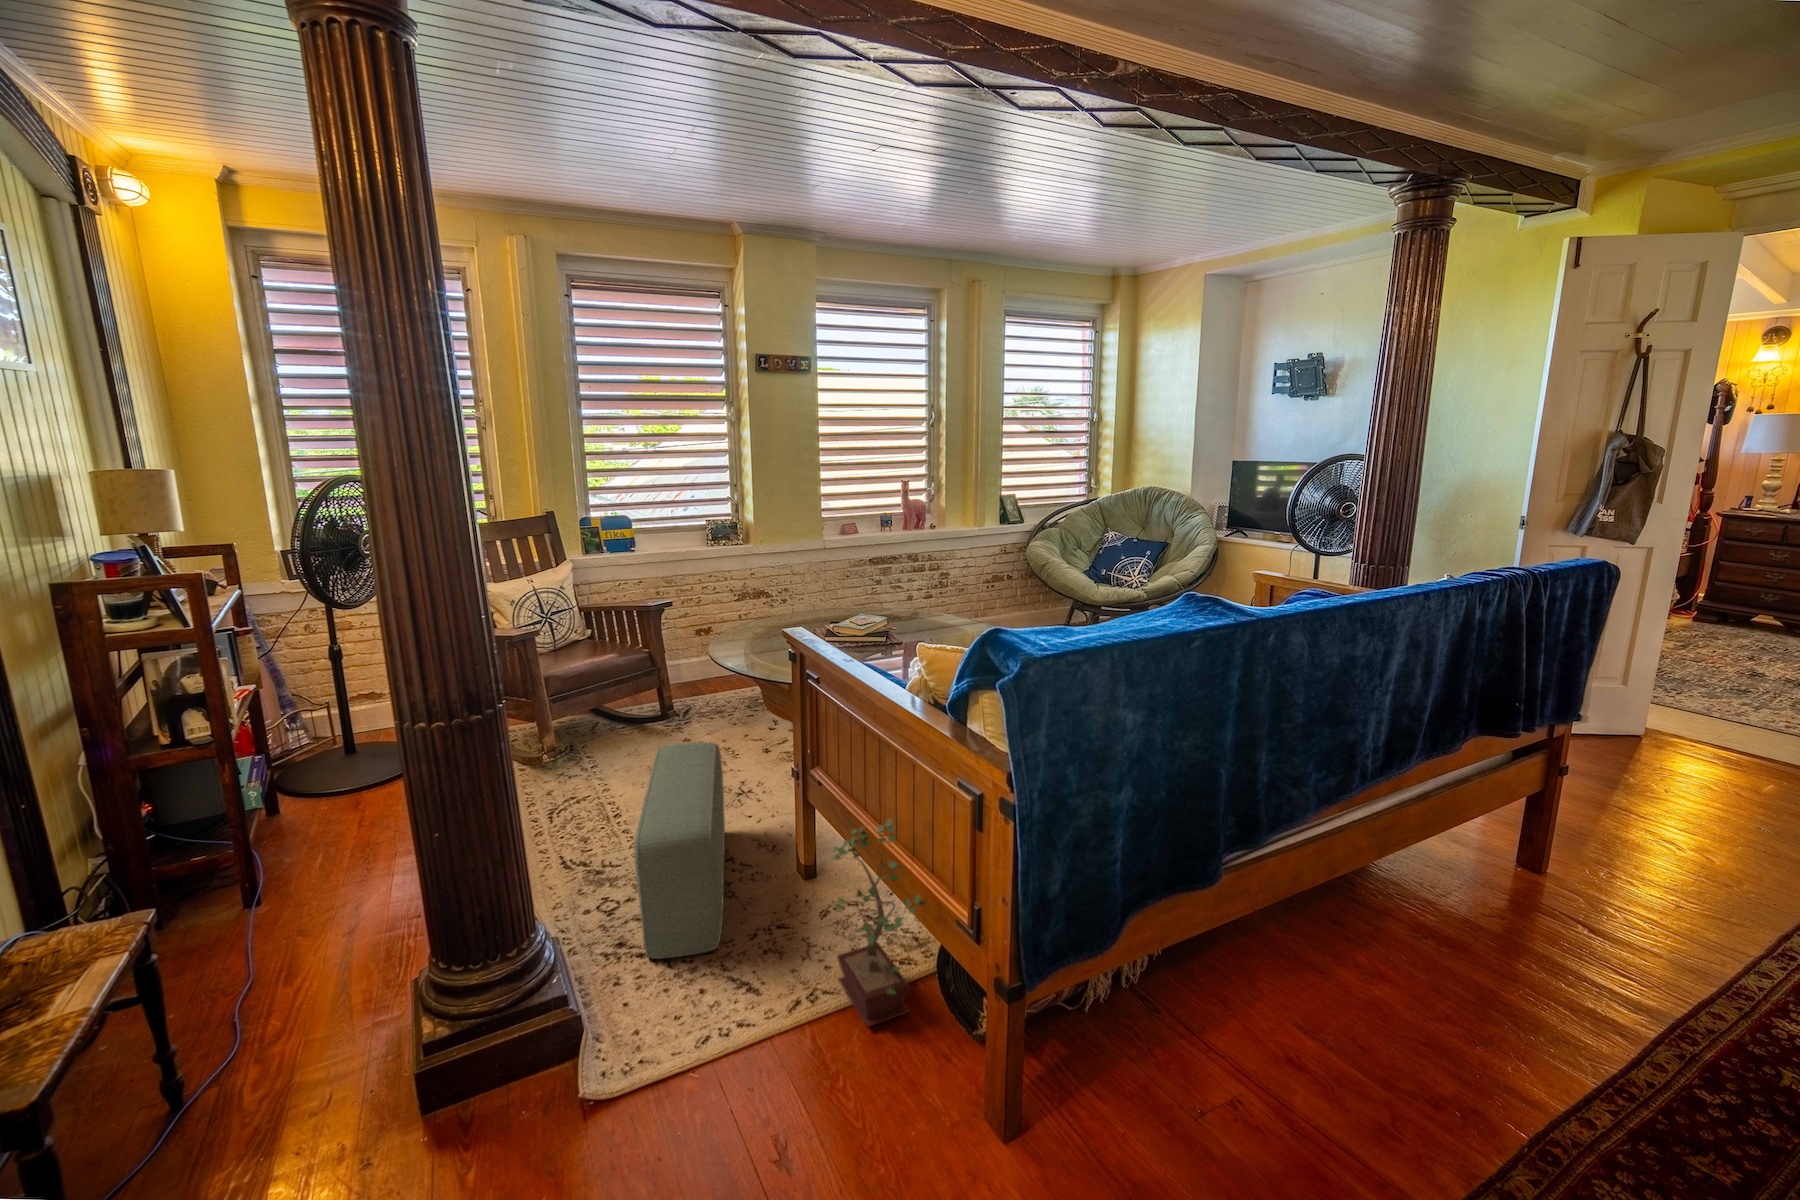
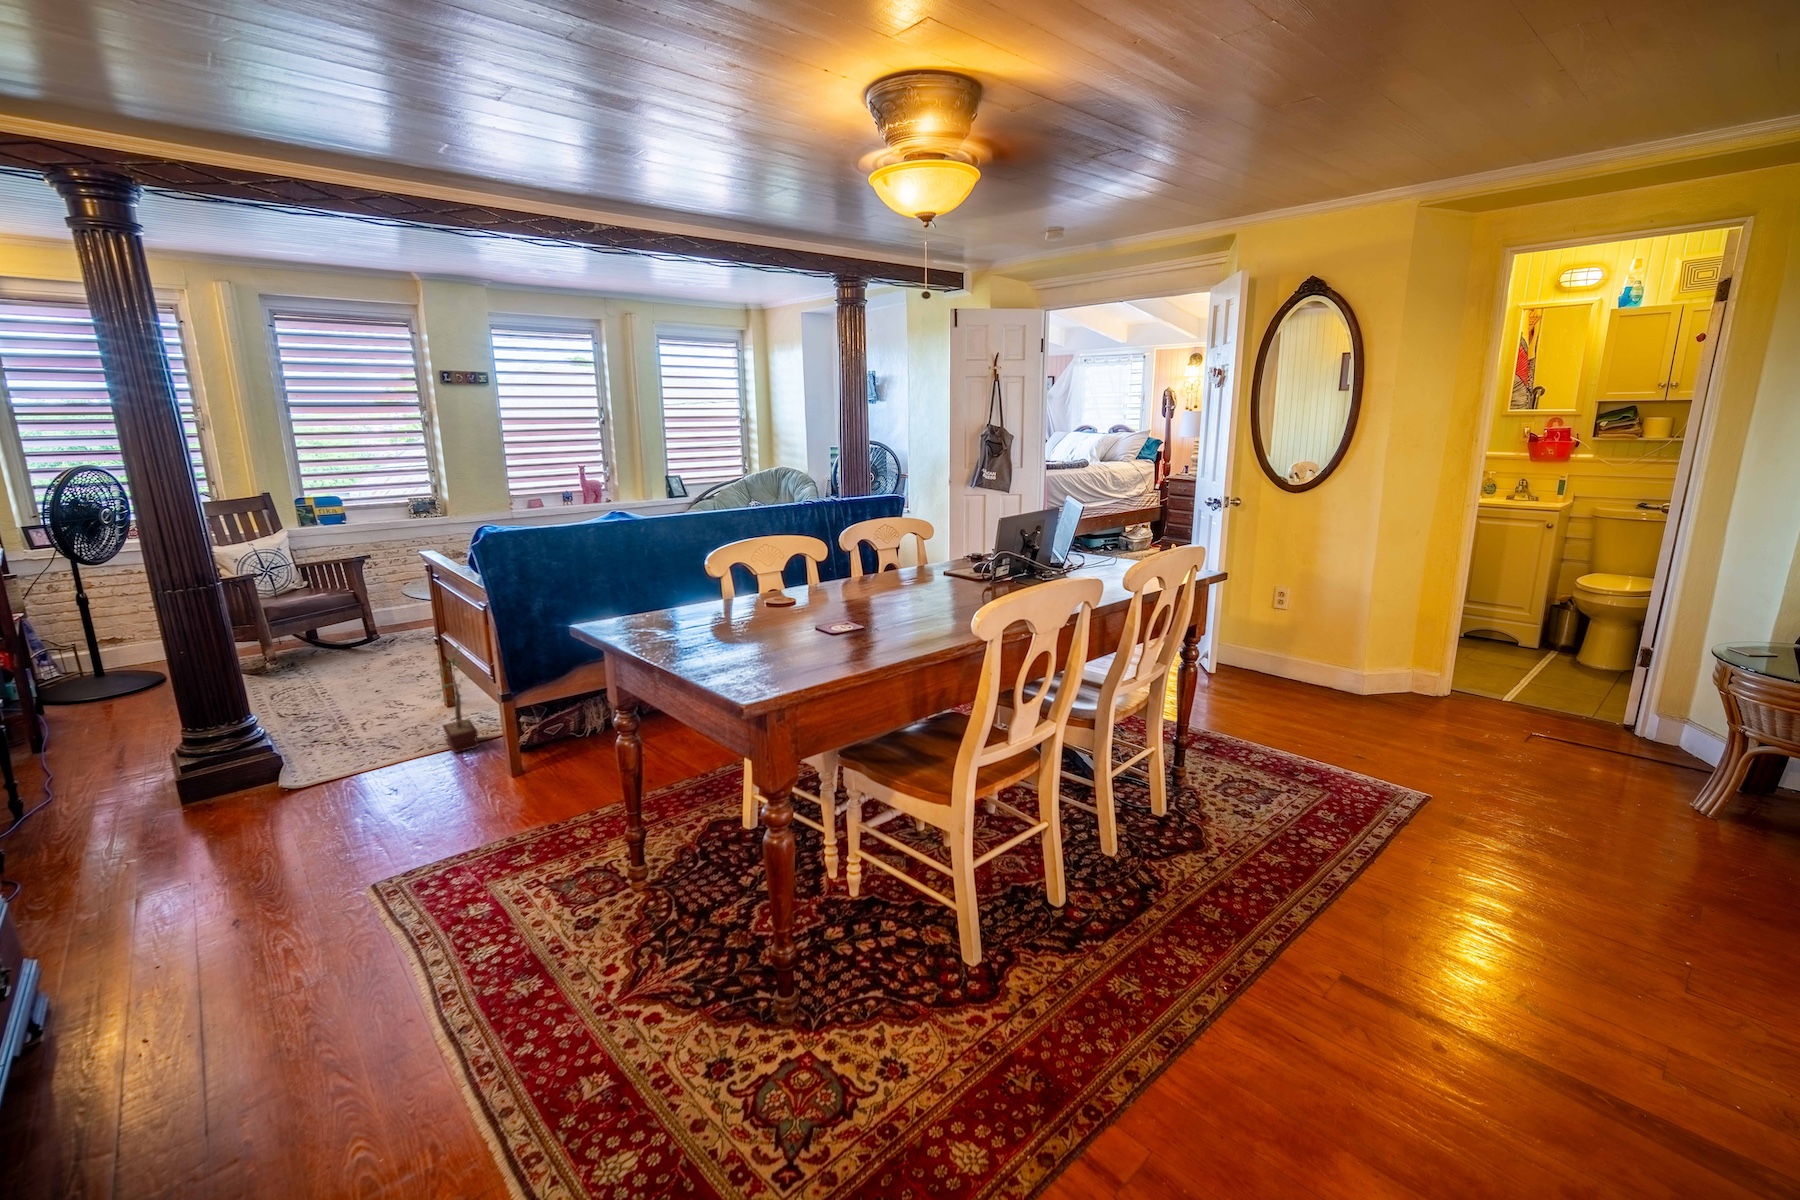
pouf: present [634,742,725,959] -> none [316,635,397,744]

